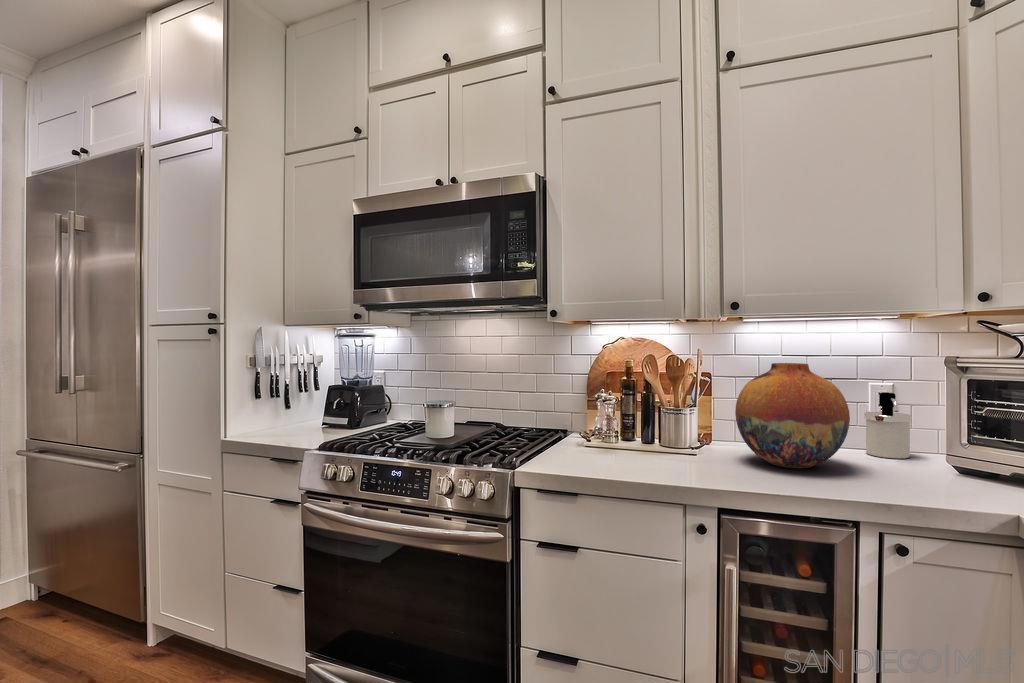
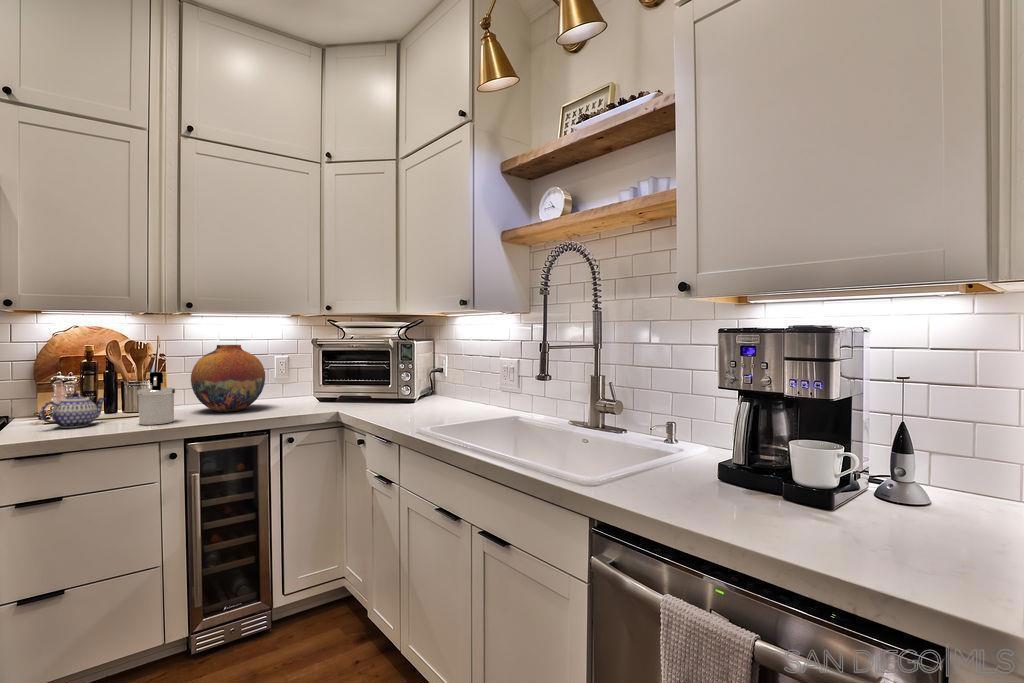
soap dispenser: present [864,392,912,459] -> present [137,372,175,425]
teapot: none [573,417,638,459] -> present [40,393,106,428]

